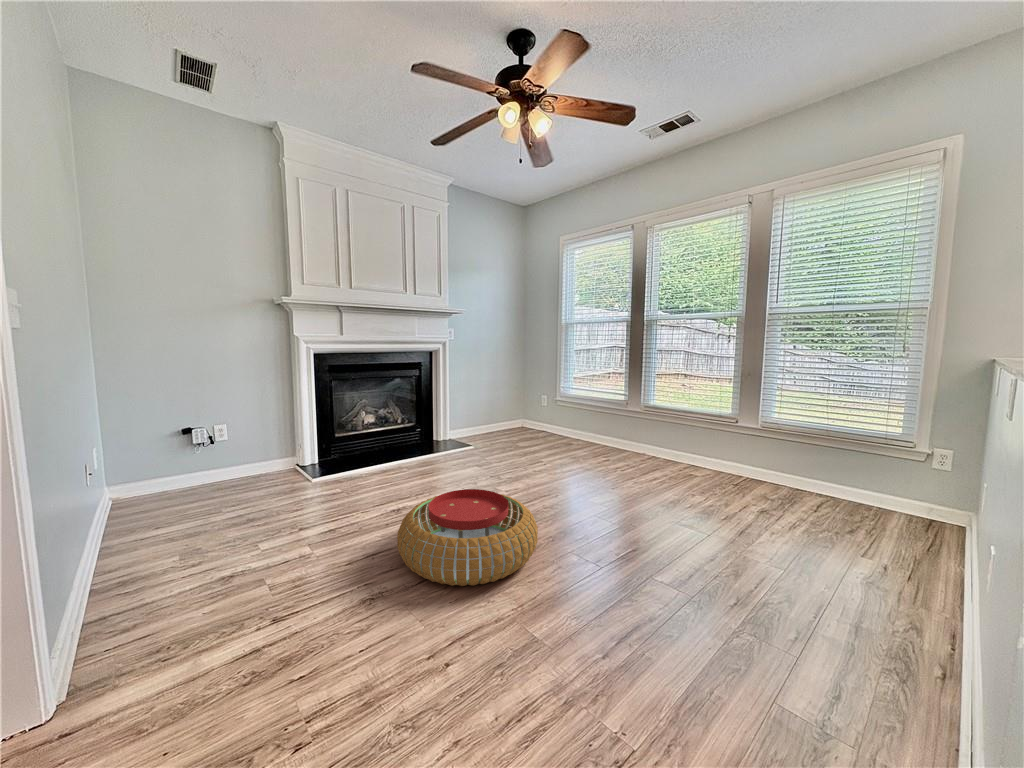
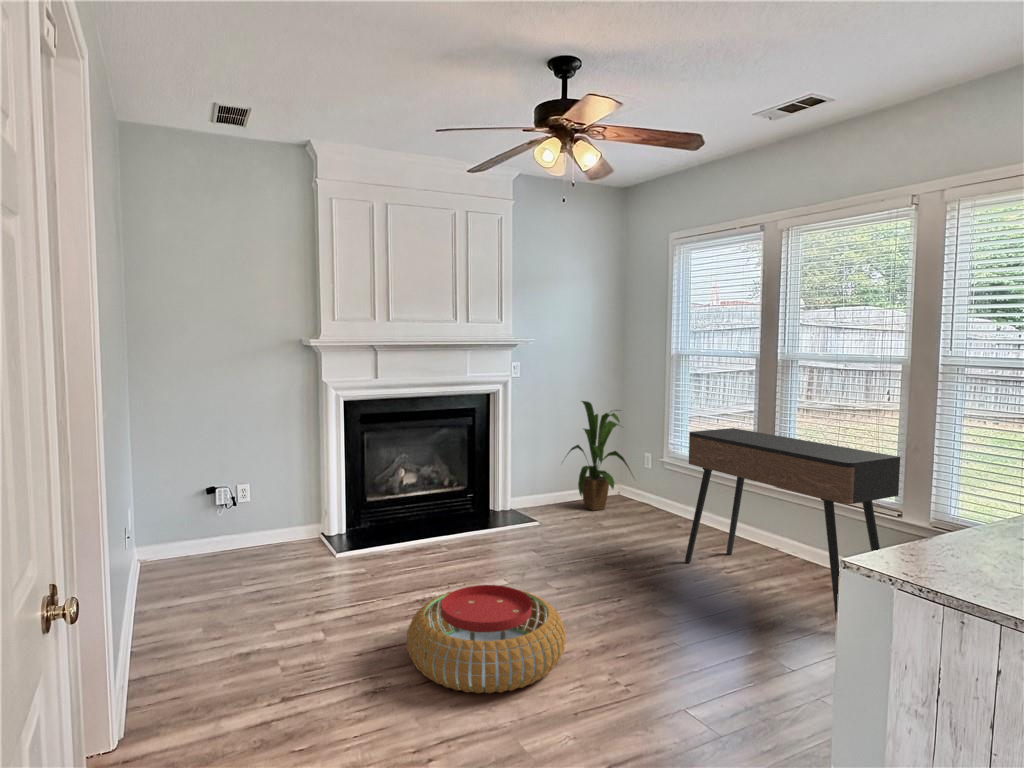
house plant: none [483,357,537,437] -> present [568,401,632,511]
console table: none [586,370,745,503] -> present [685,428,900,617]

